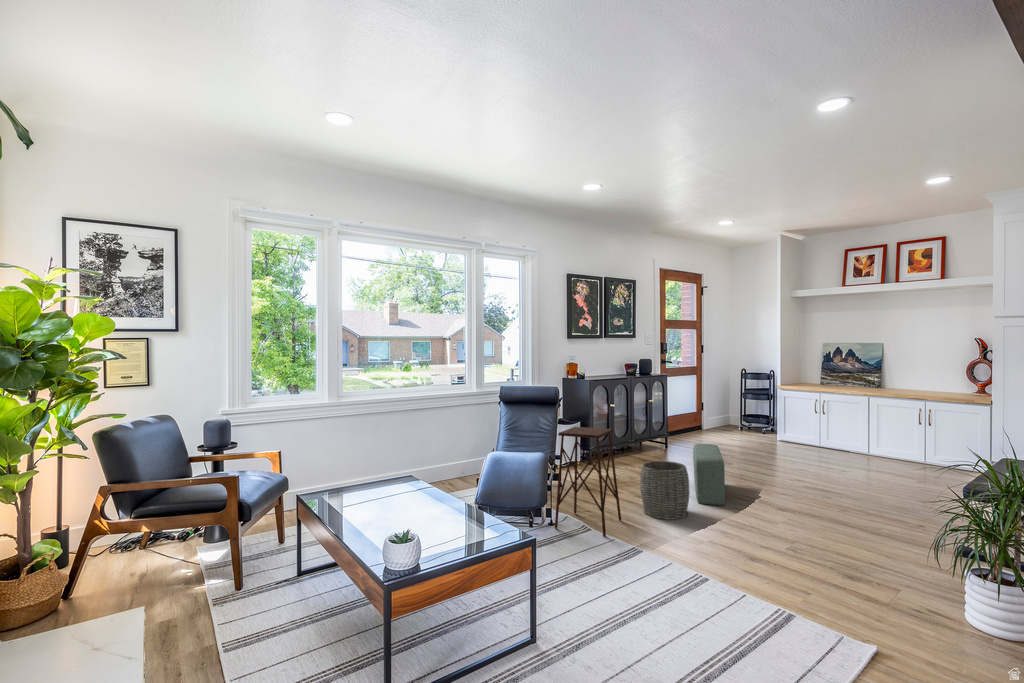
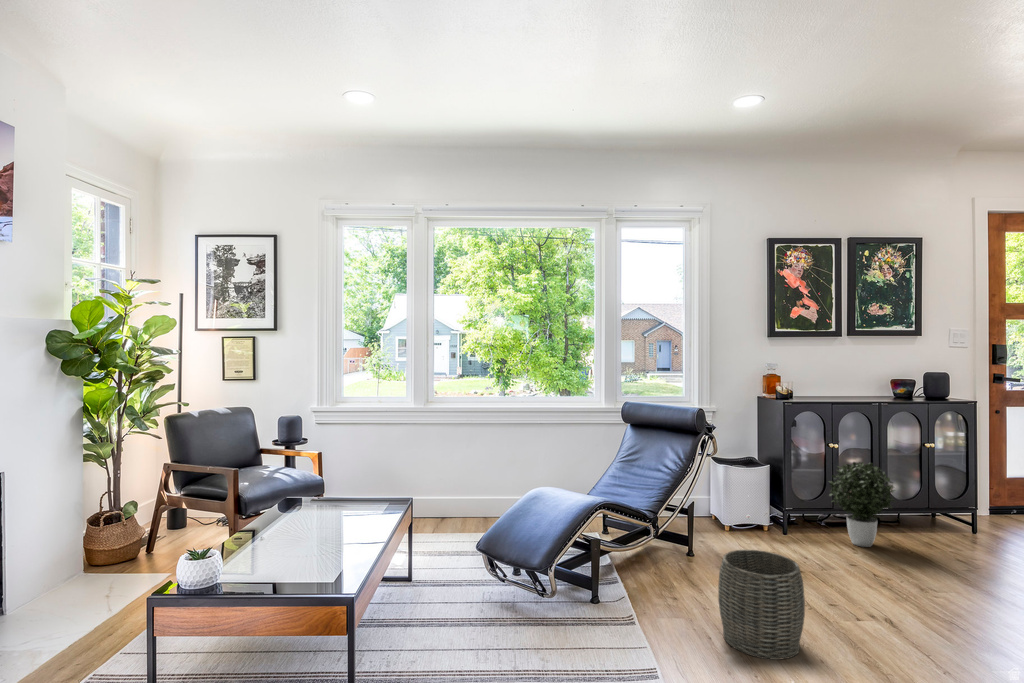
potted plant: none [616,412,652,463] -> present [829,462,895,547]
side table: present [555,427,621,537] -> none [563,474,668,646]
pouf: present [693,444,725,505] -> none [849,538,962,663]

